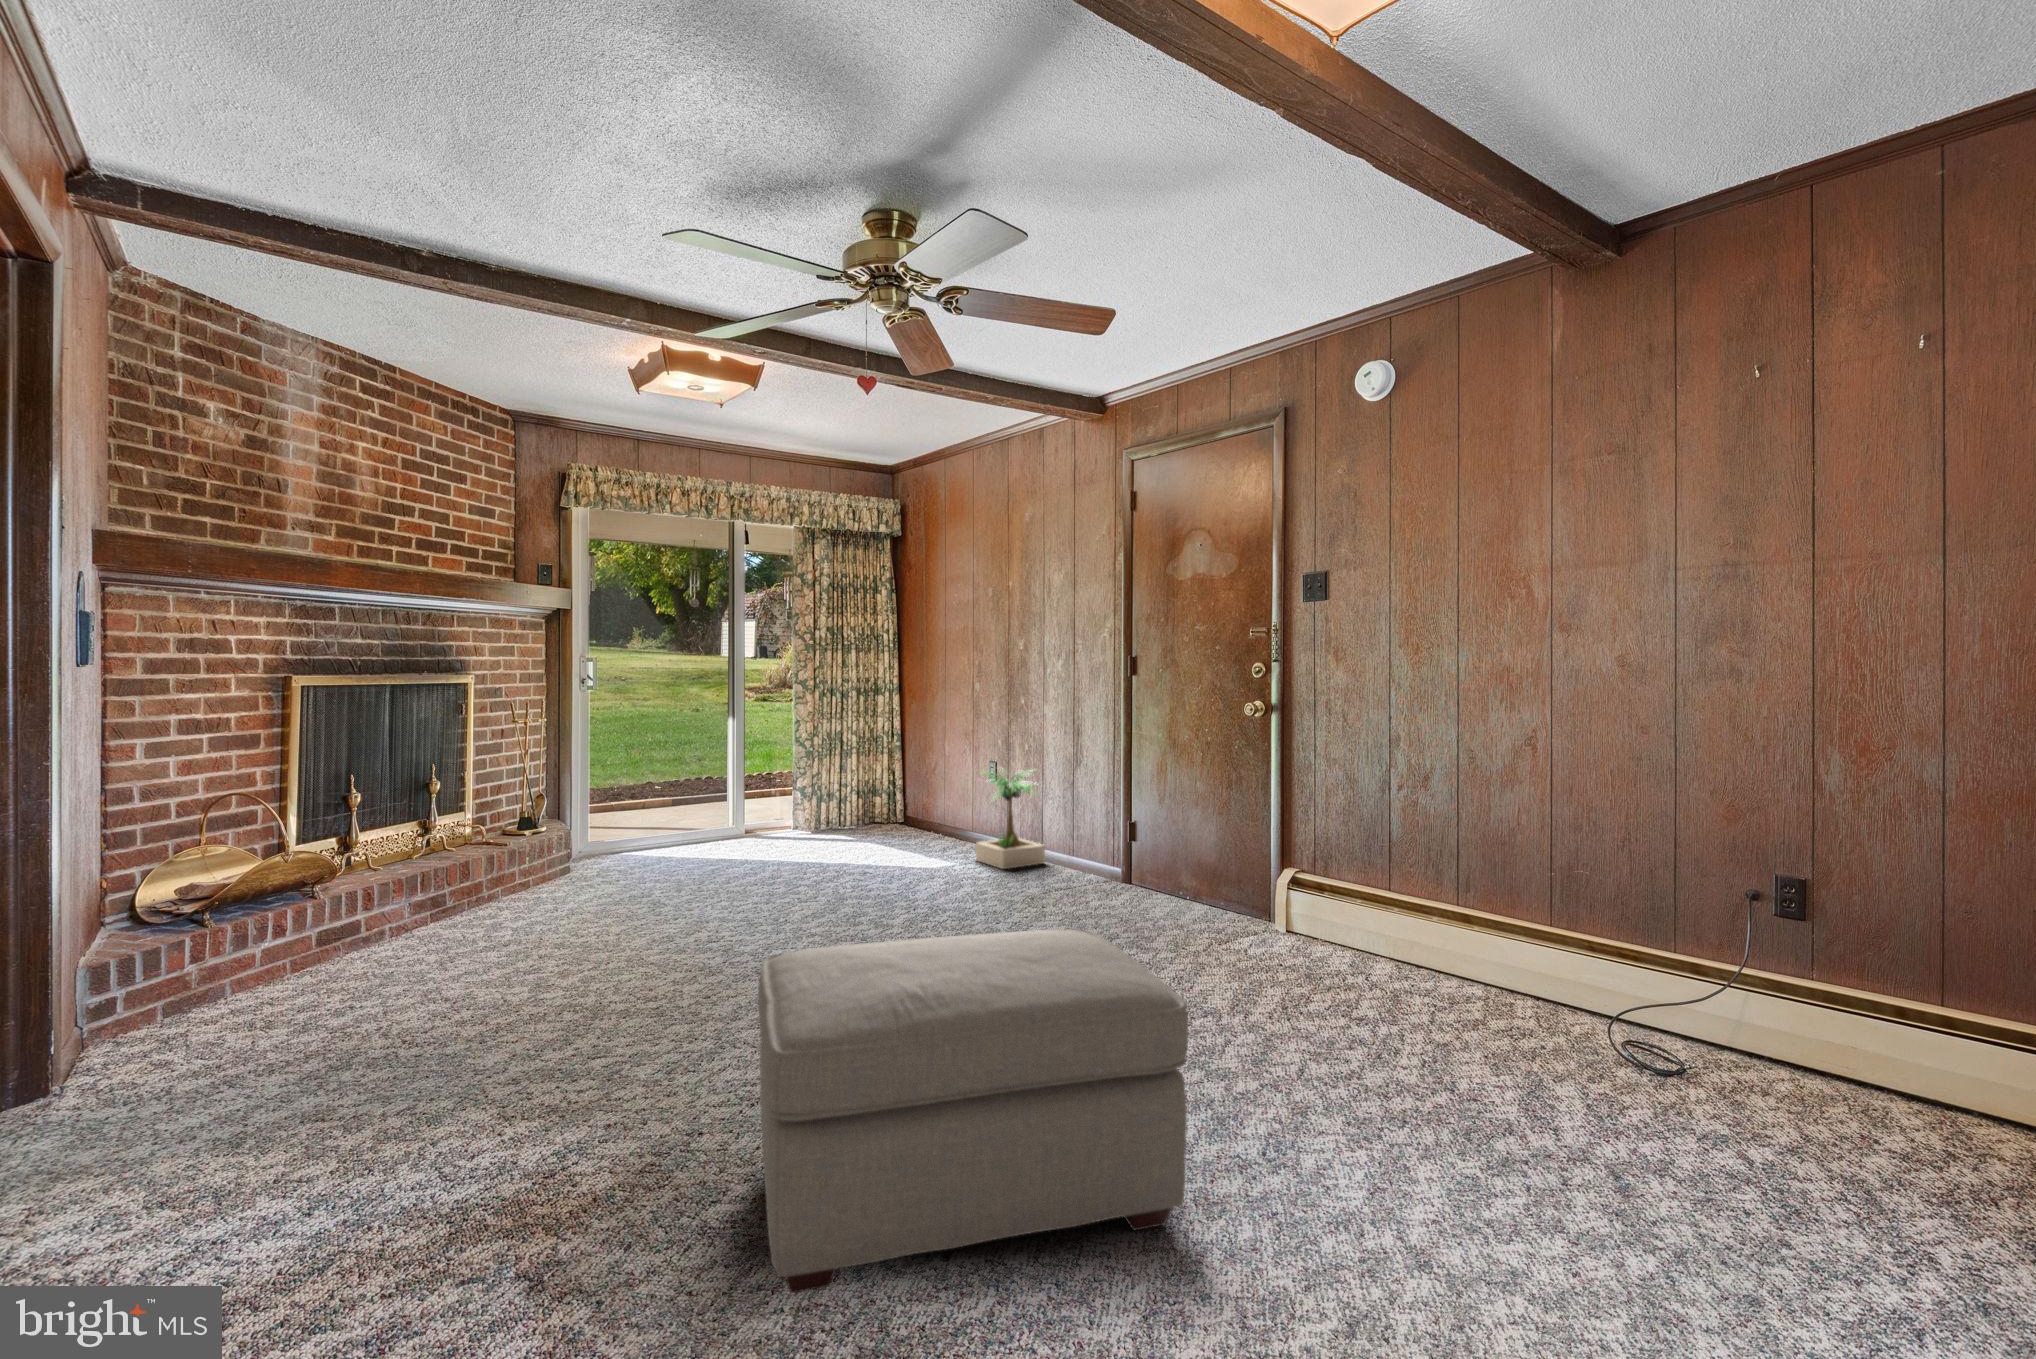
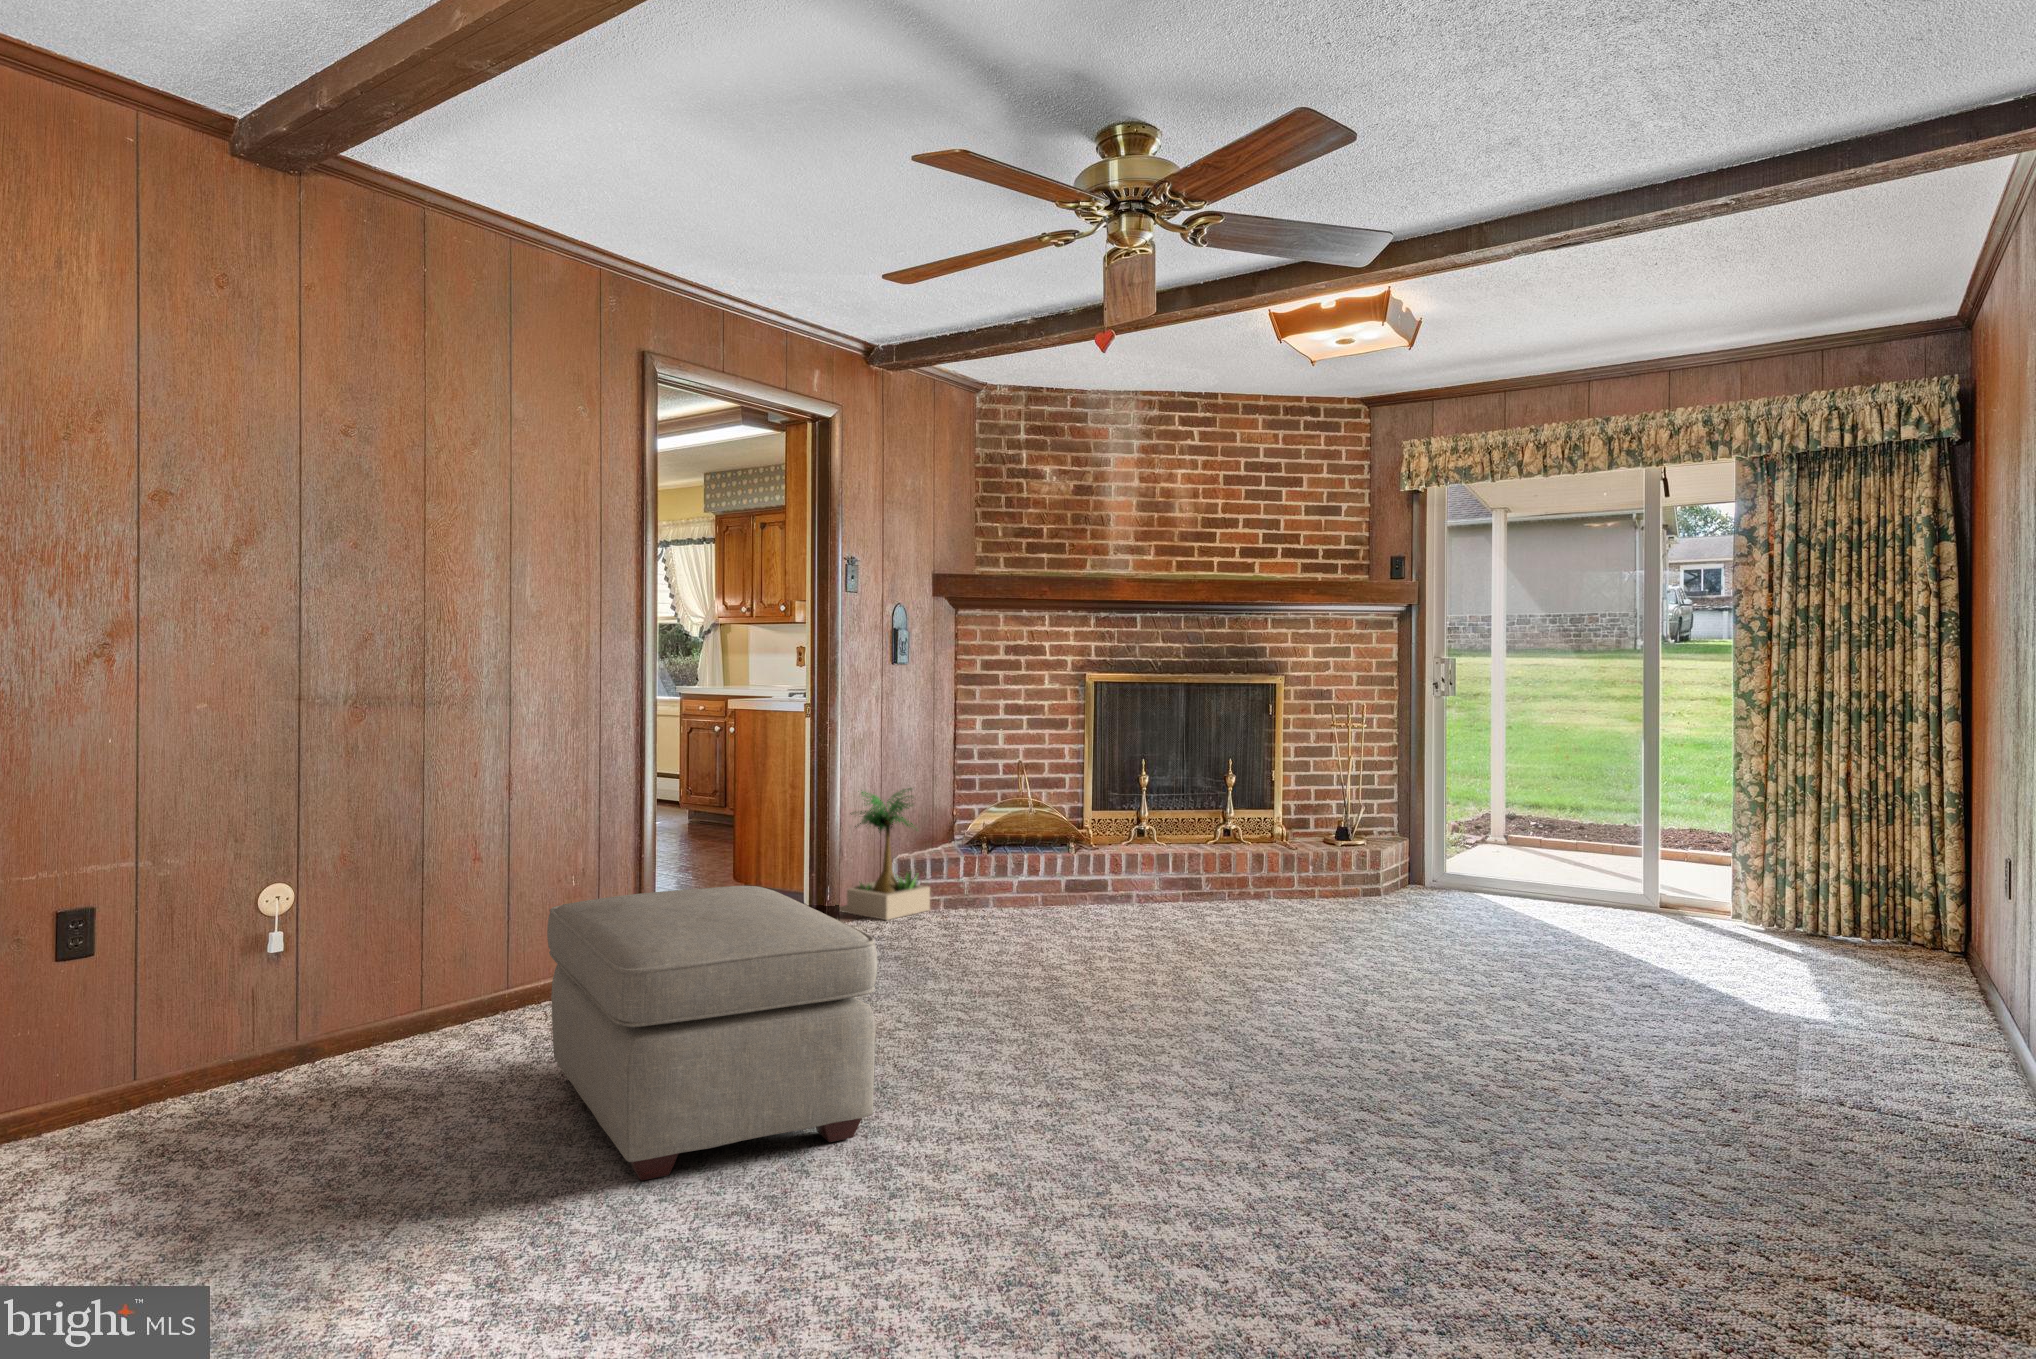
potted plant: present [976,770,1045,869] -> present [839,788,930,920]

